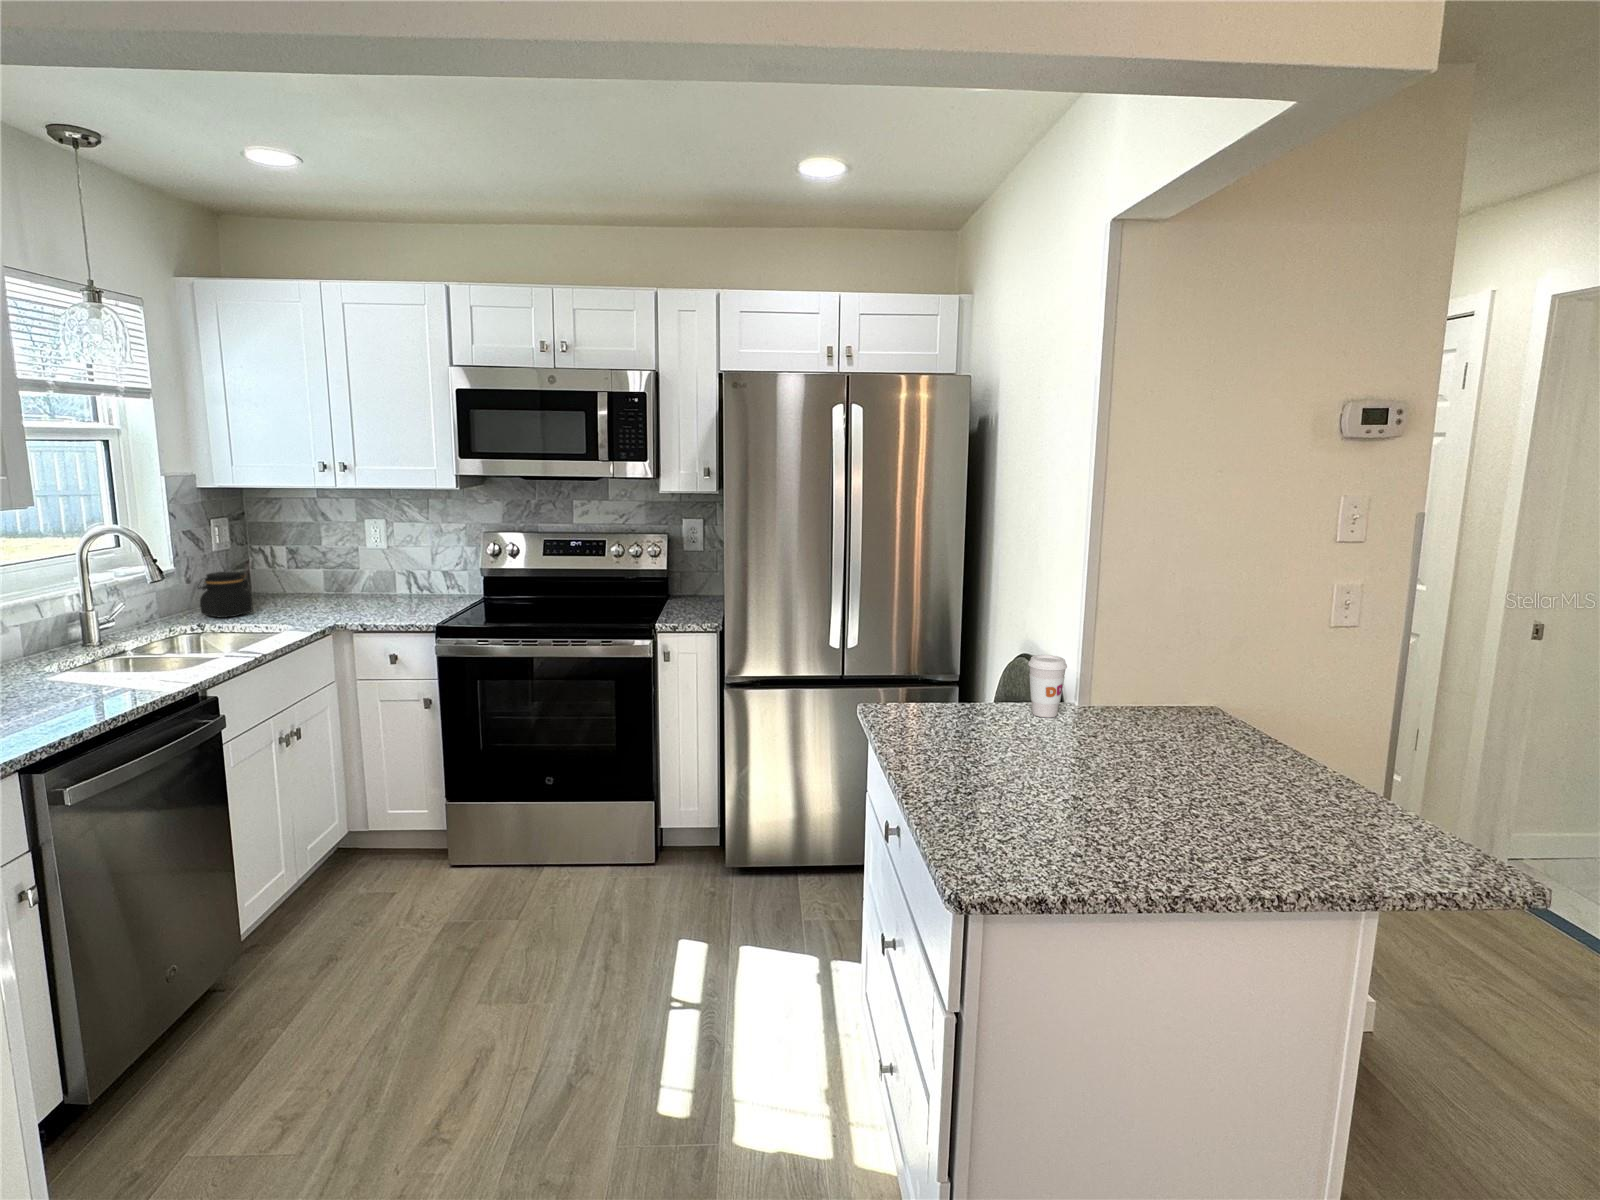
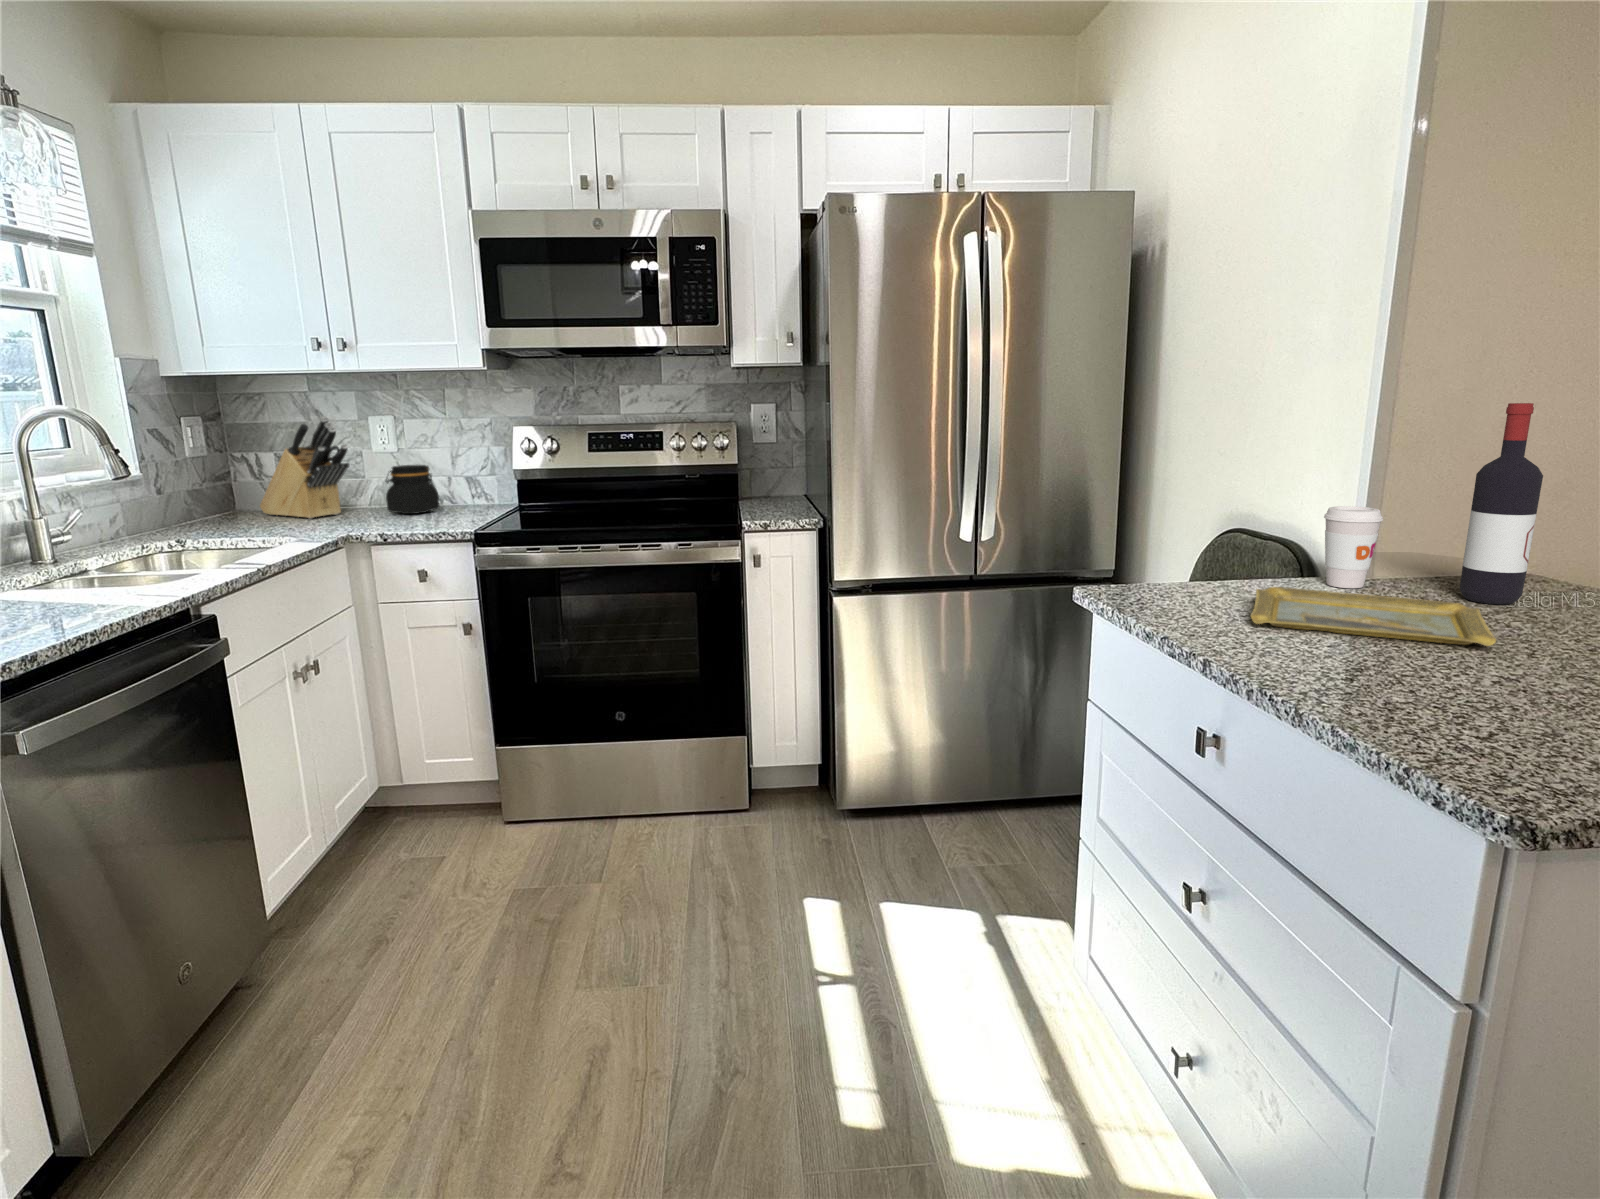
knife block: none [270,523,344,605] -> present [260,417,349,519]
jar: present [198,572,252,618] -> present [385,465,439,514]
wine bottle: none [1112,593,1158,737] -> present [1460,403,1543,604]
tray: none [931,717,1093,774] -> present [1251,587,1496,646]

